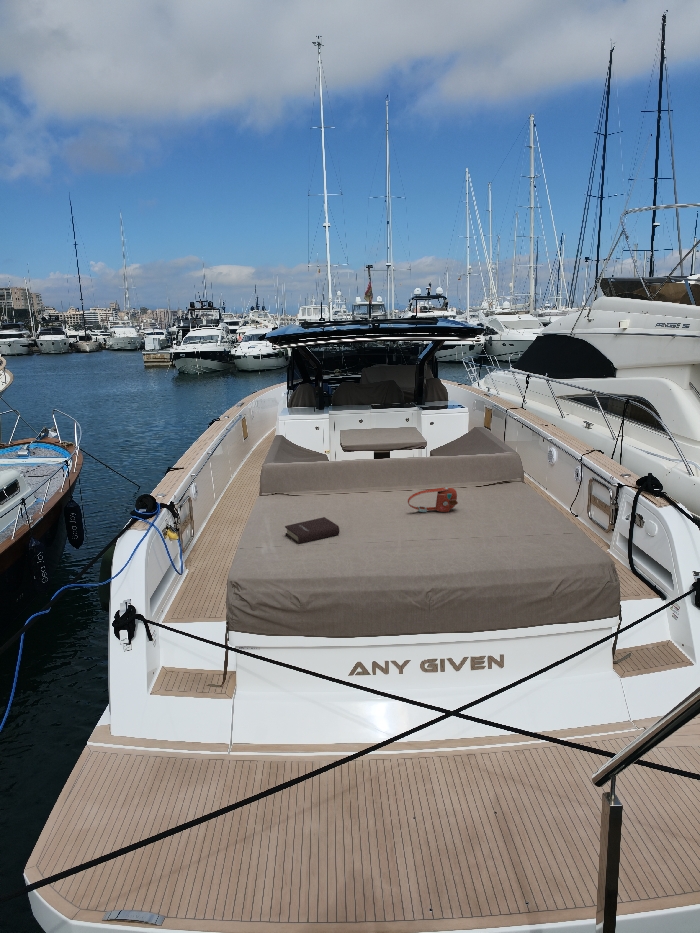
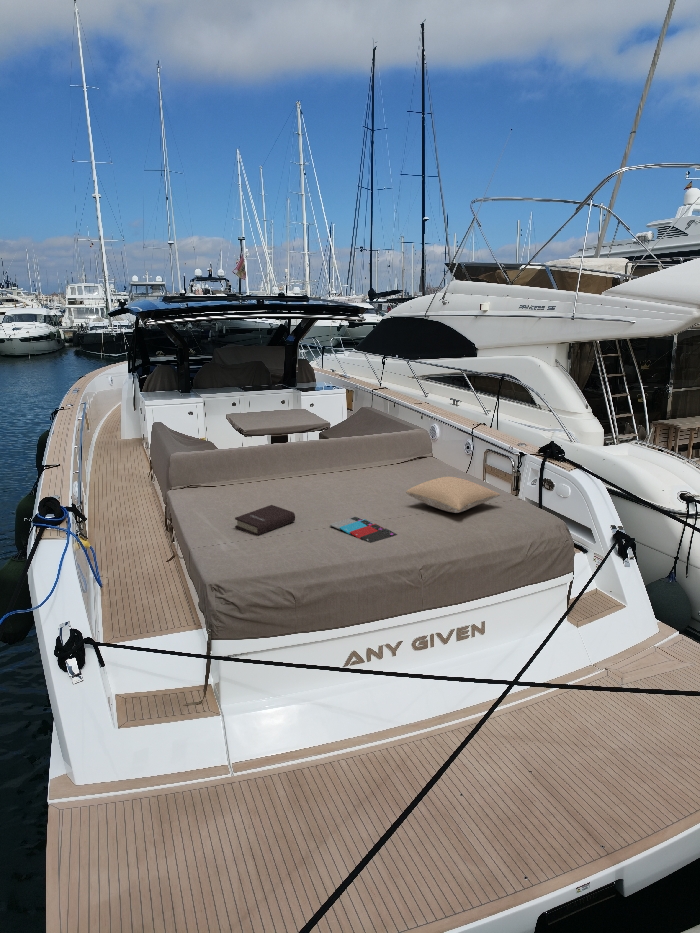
handbag: present [408,487,458,512] -> none [348,465,396,492]
pillow: none [454,504,551,541] -> present [406,477,500,513]
smartphone: none [366,535,423,564] -> present [330,516,397,543]

